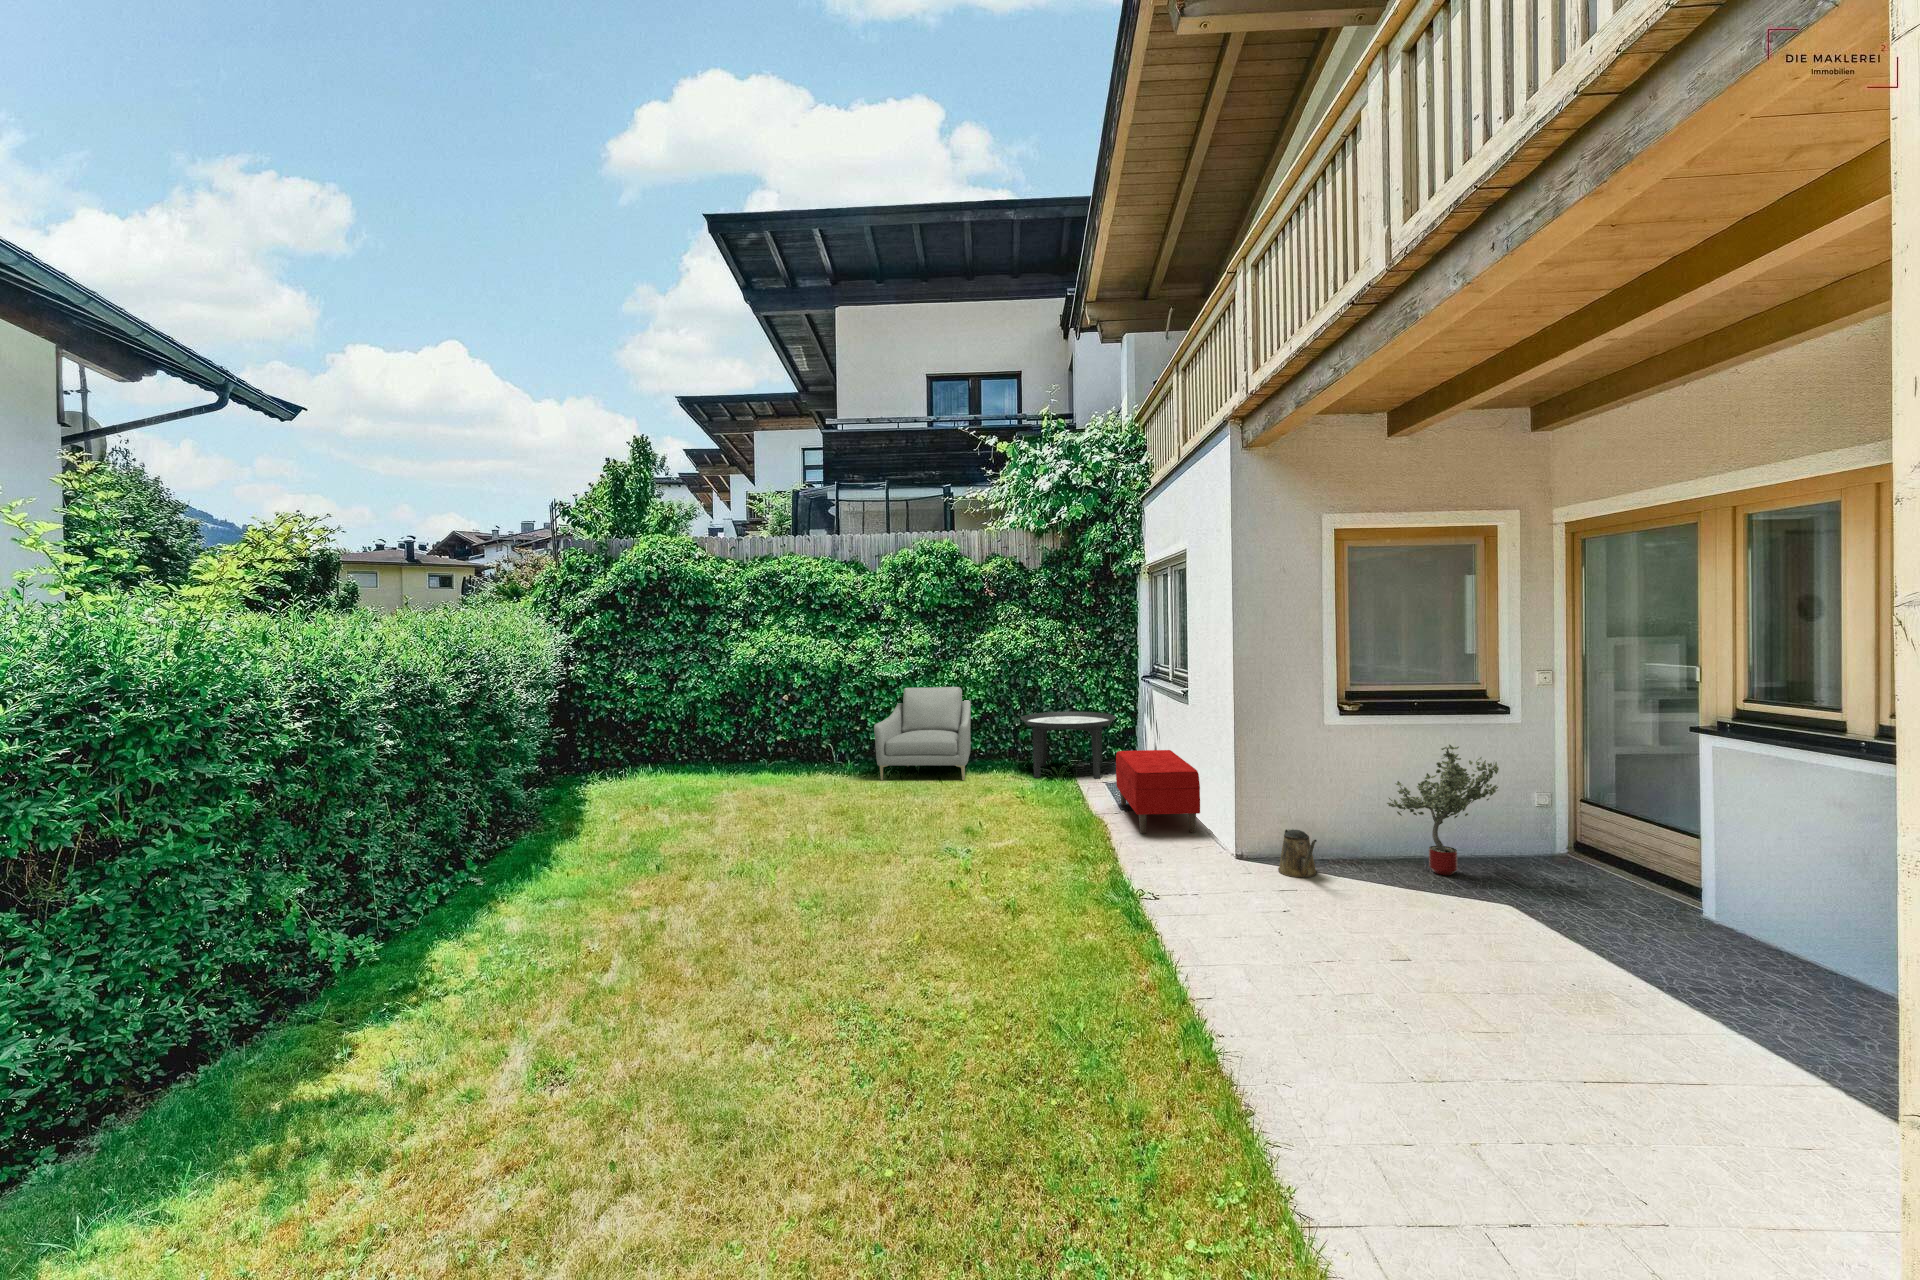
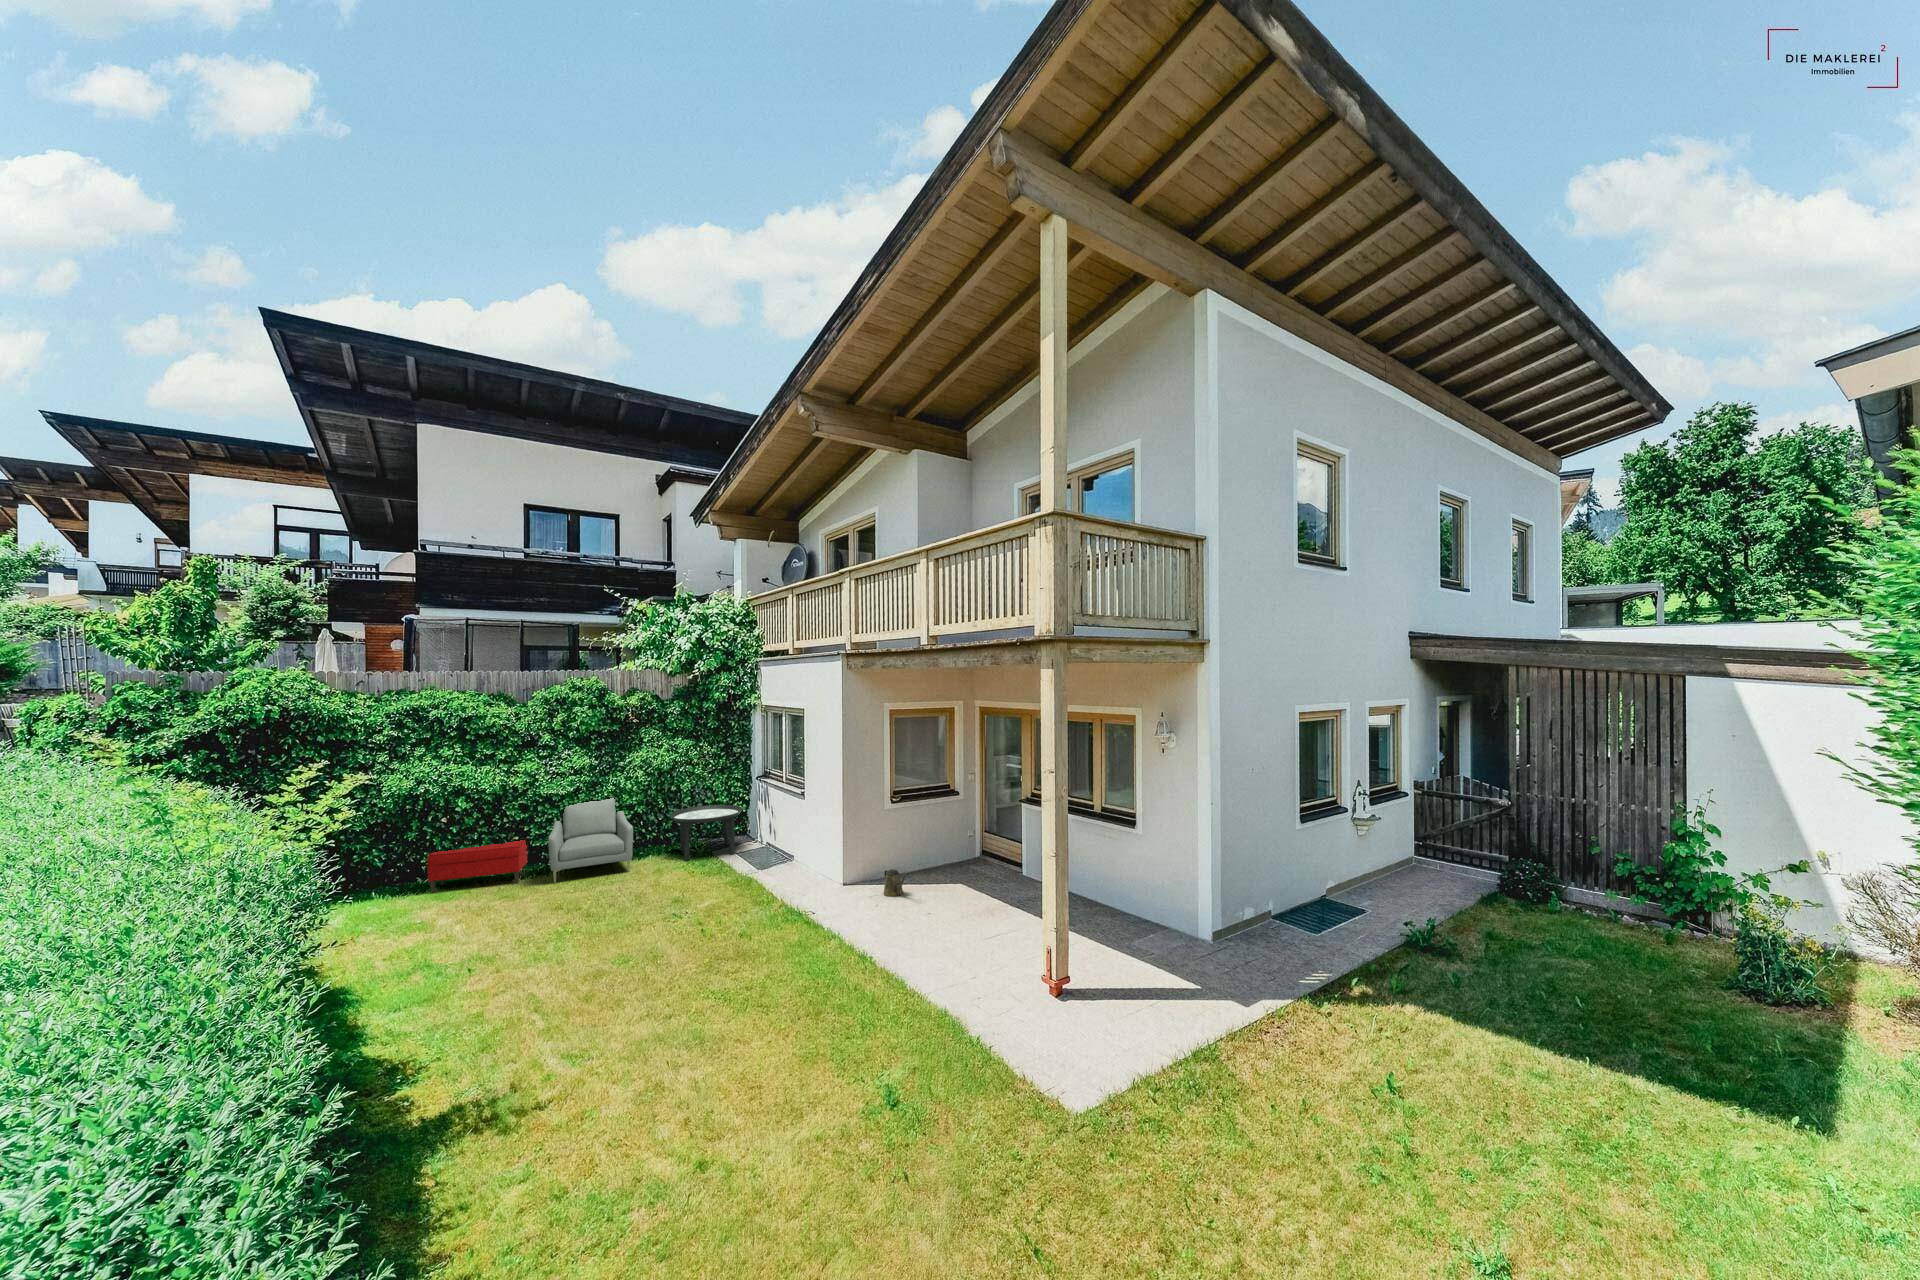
potted tree: present [1387,745,1499,875] -> none [934,811,982,881]
bench: present [1116,750,1200,834] -> present [427,839,527,893]

